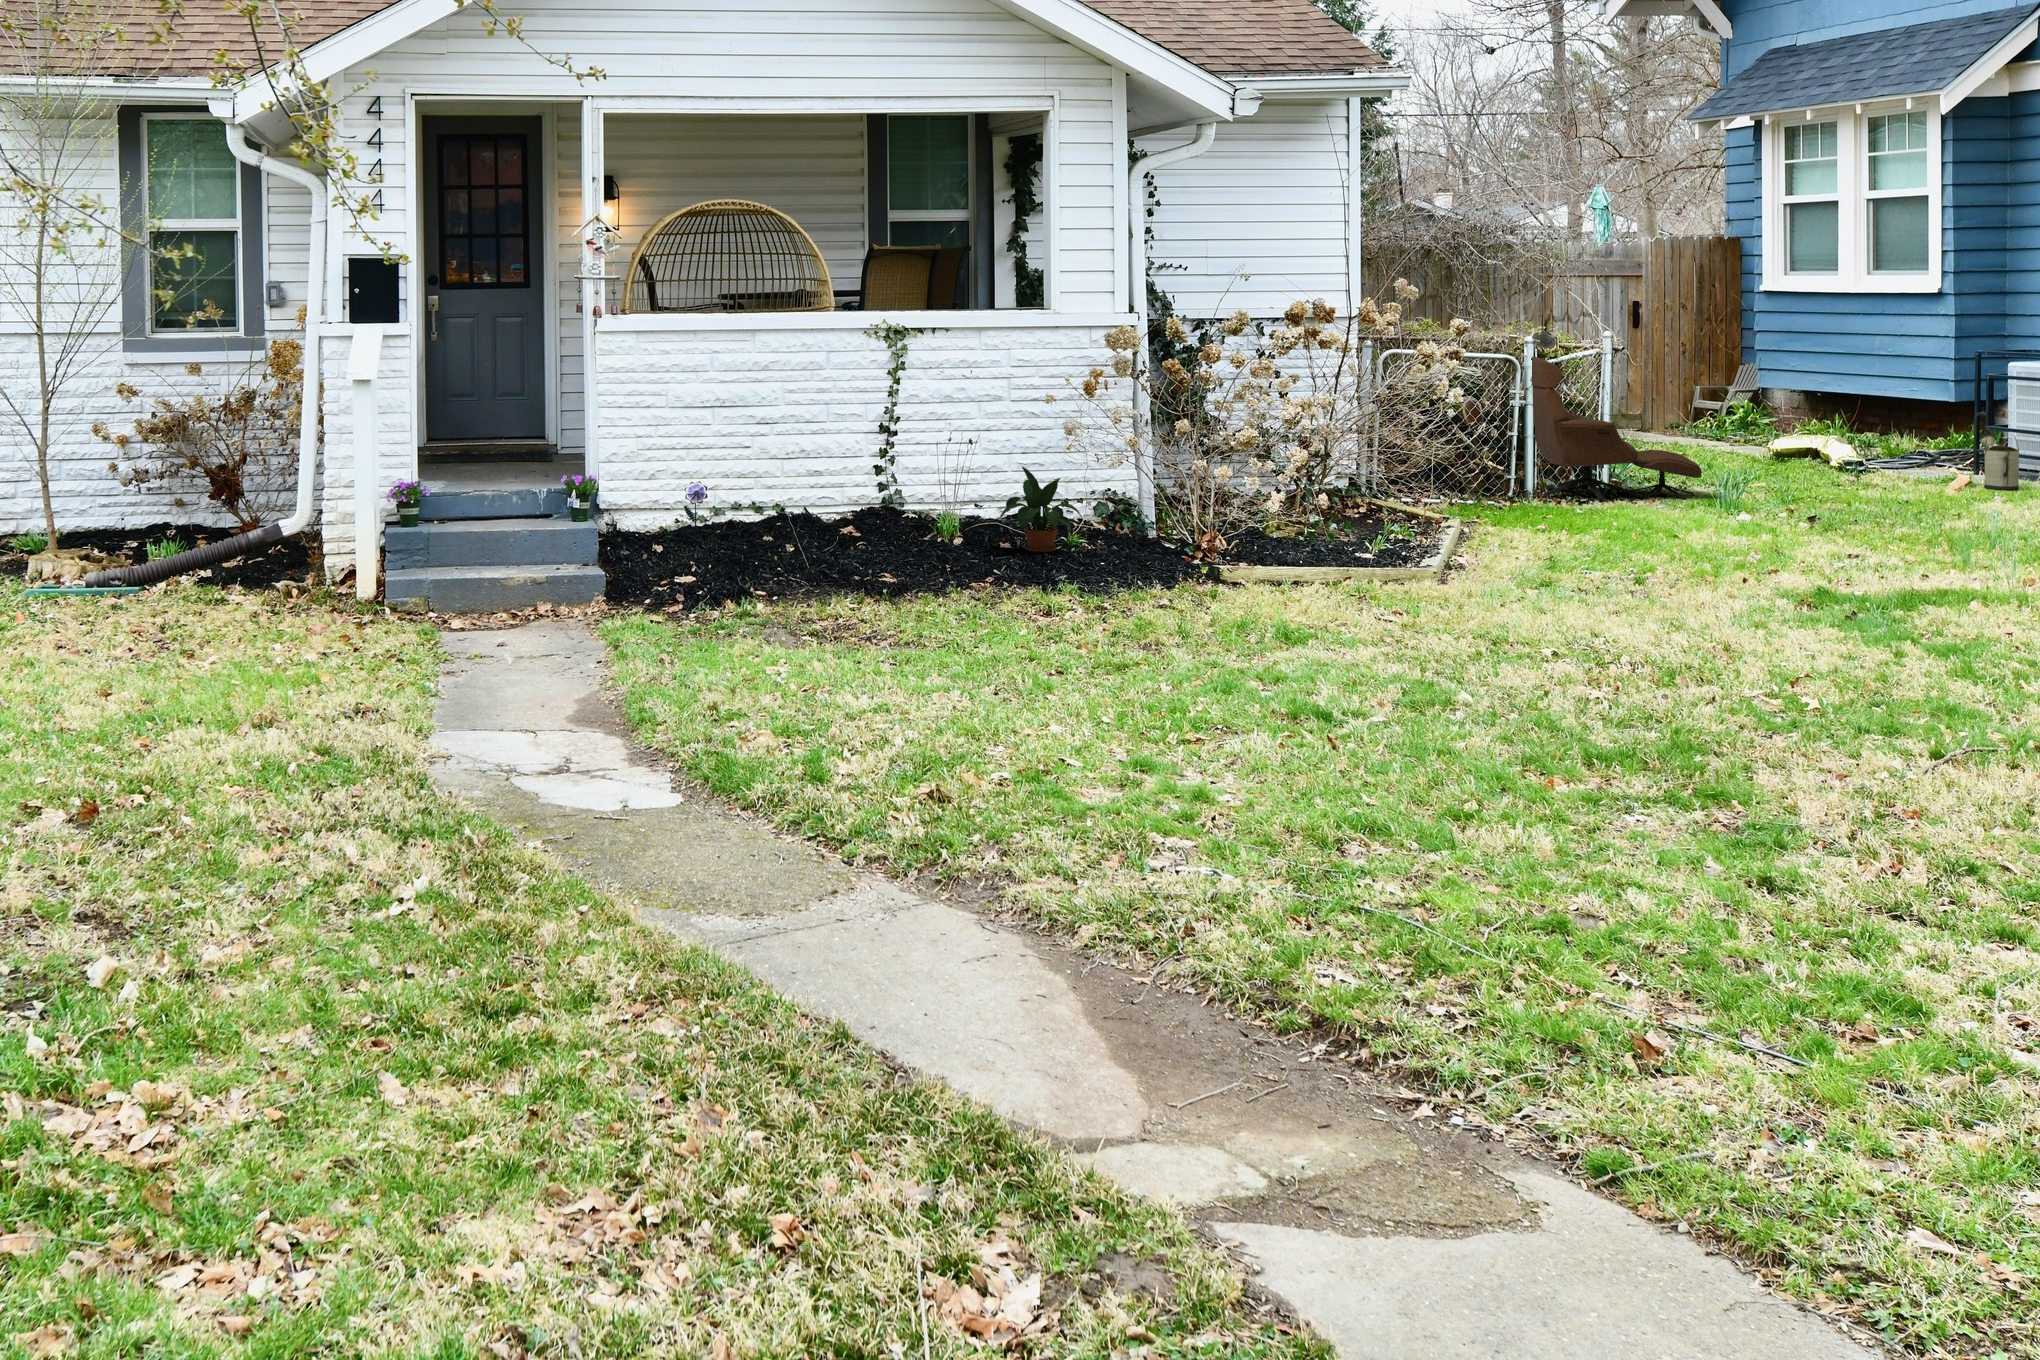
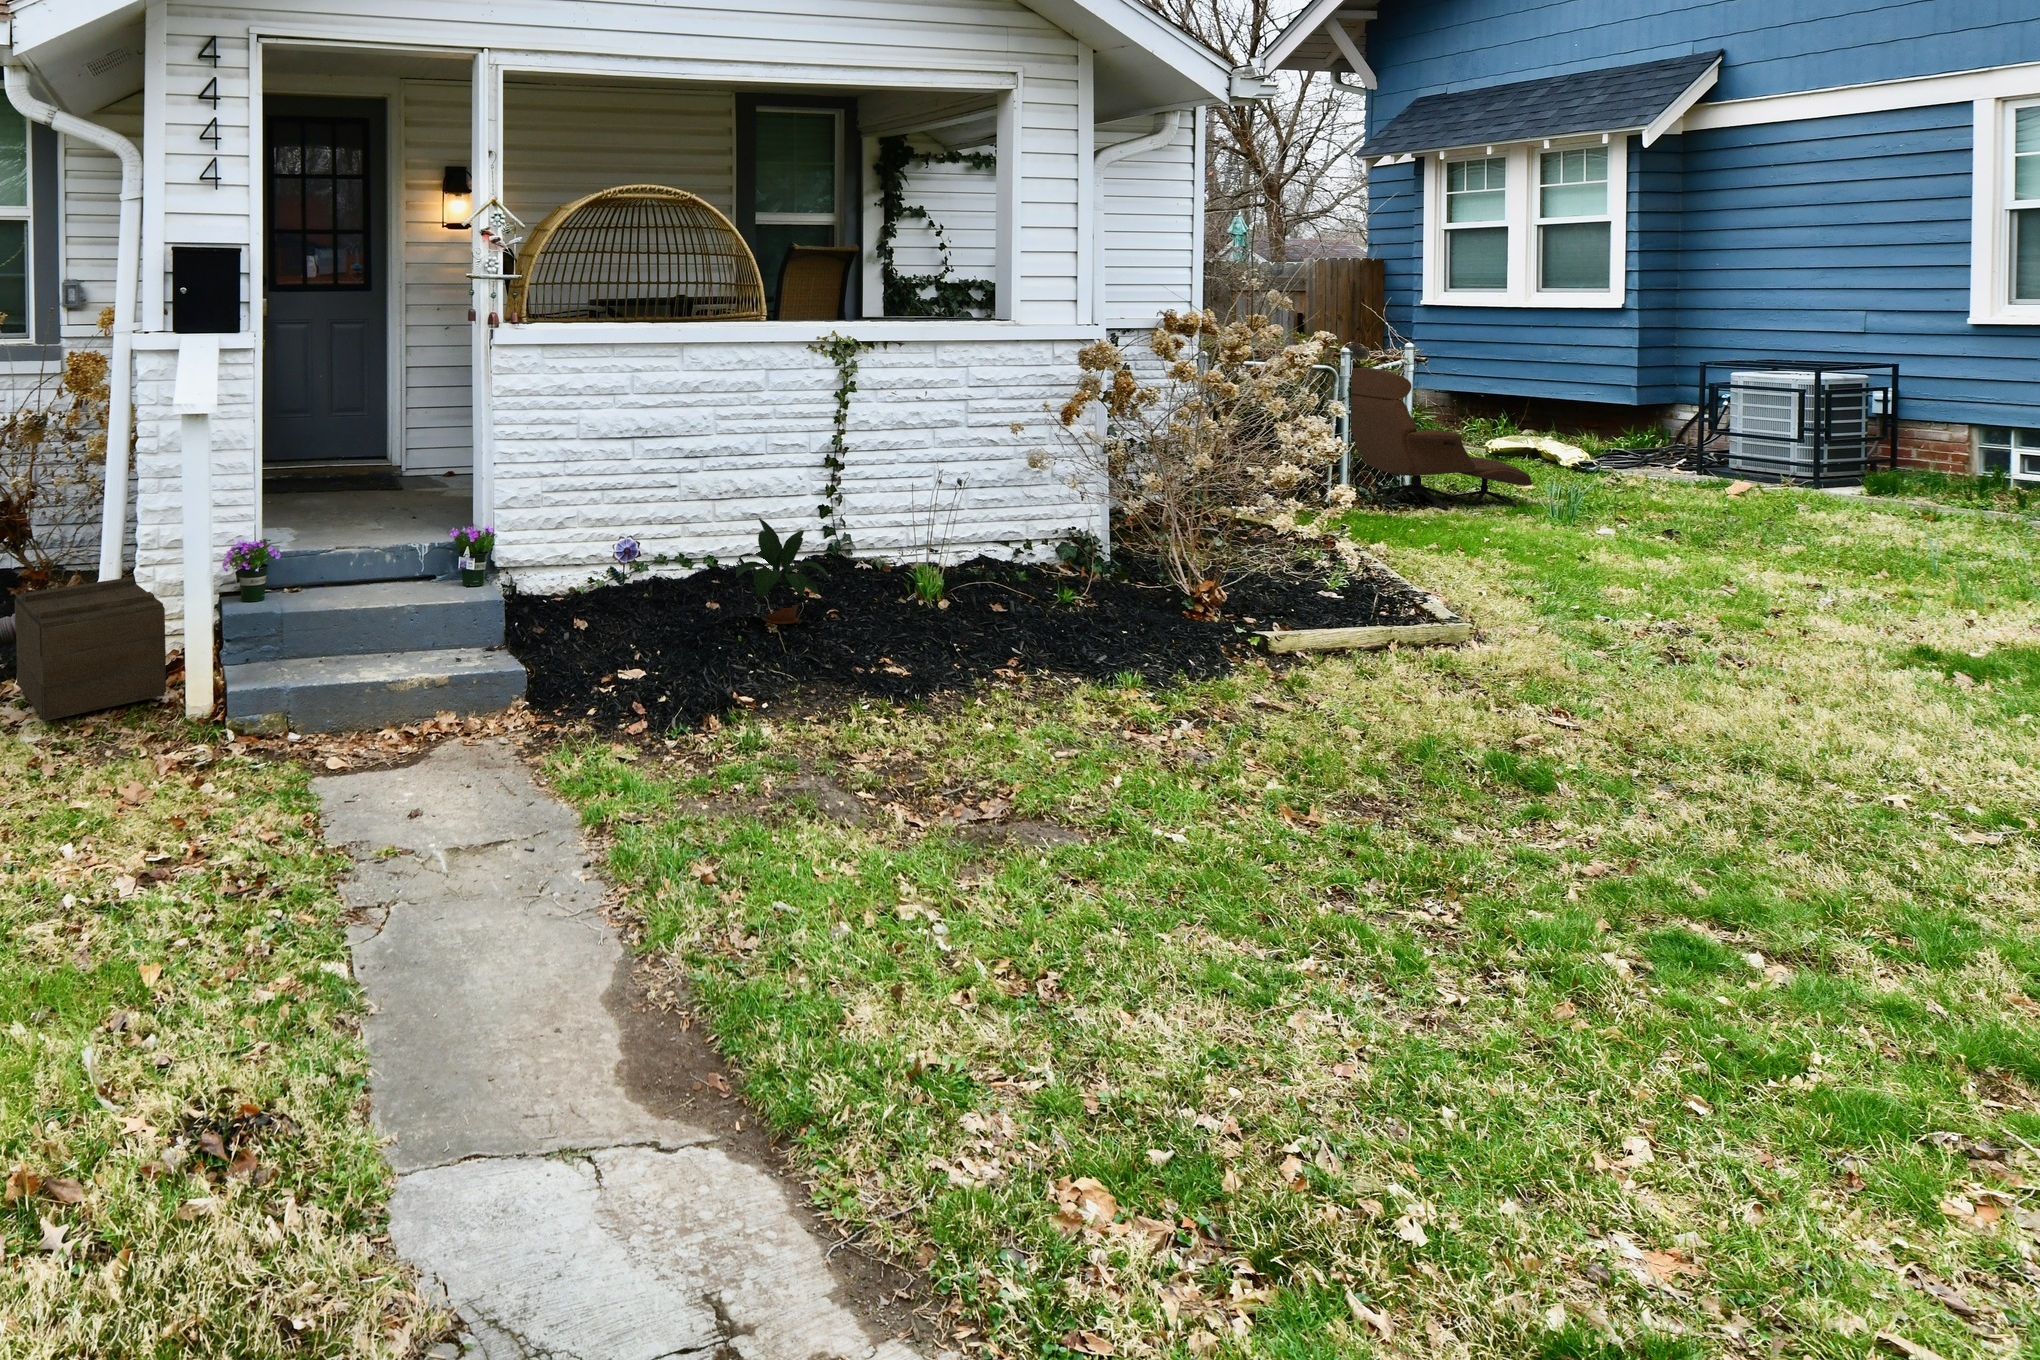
watering can: present [1980,435,2019,490] -> none [1719,440,1772,492]
potted plant: present [999,467,1083,552] -> present [735,518,832,624]
wooden crate: none [242,504,346,591] -> present [15,577,166,721]

